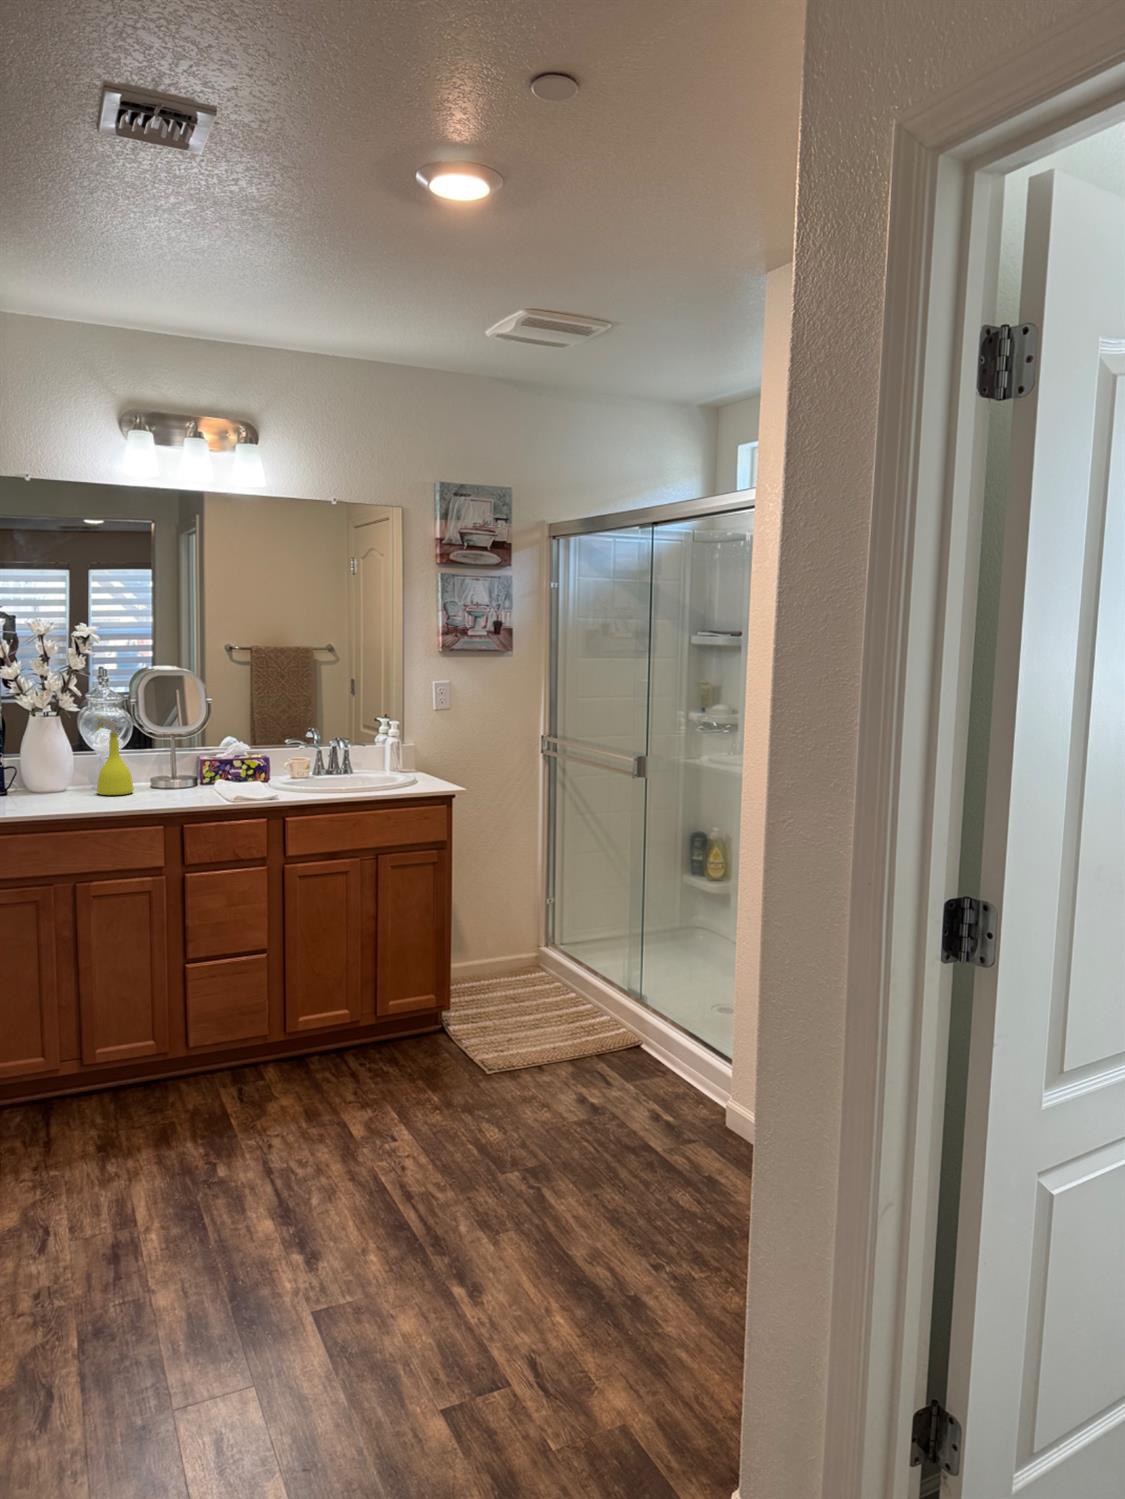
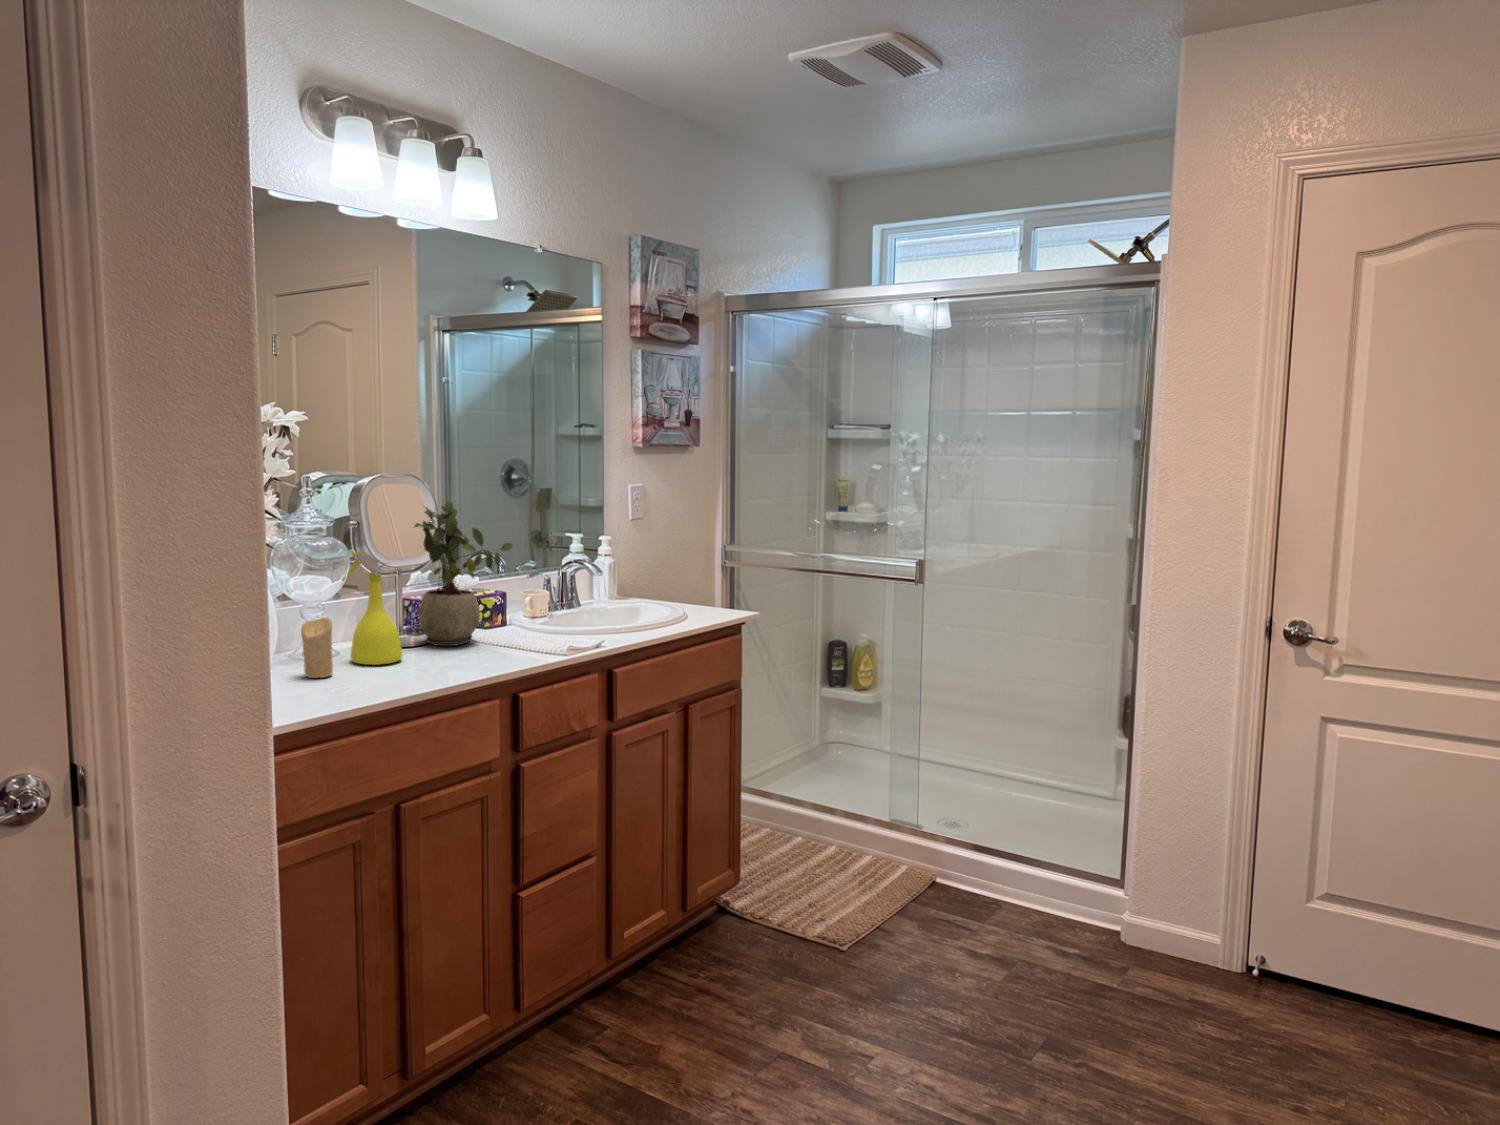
potted plant: none [165,685,220,790] -> present [415,501,513,646]
candle: none [46,759,68,799] -> present [301,618,333,678]

